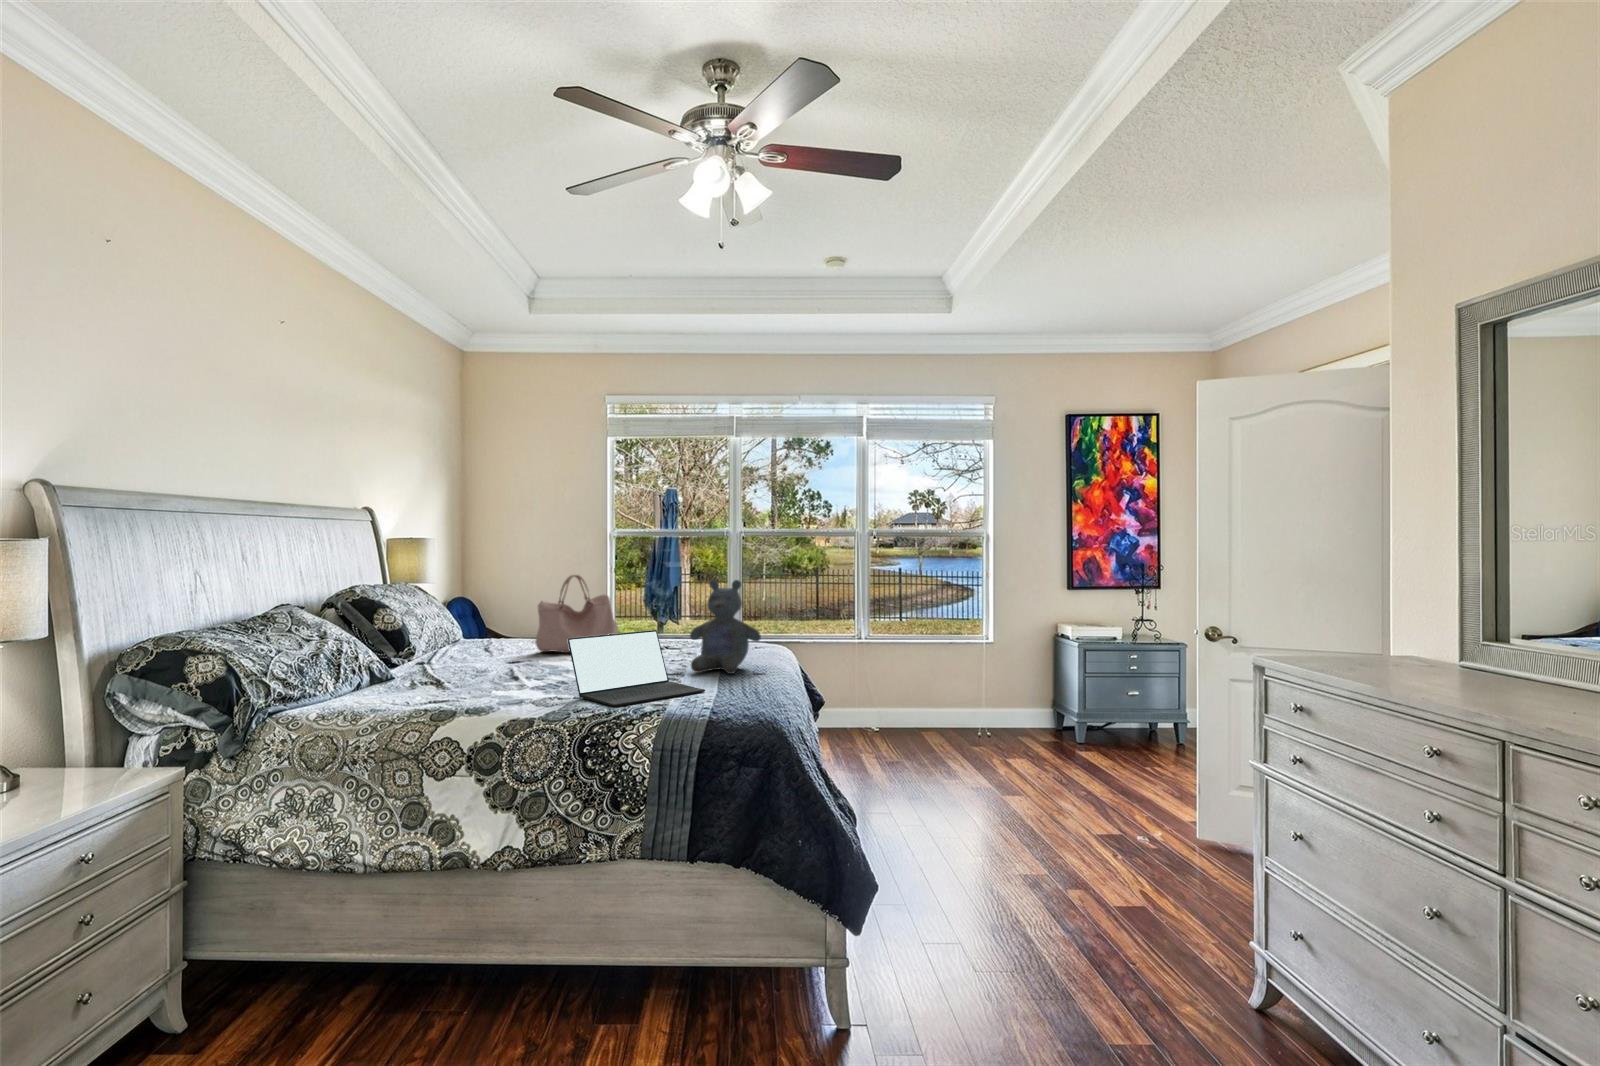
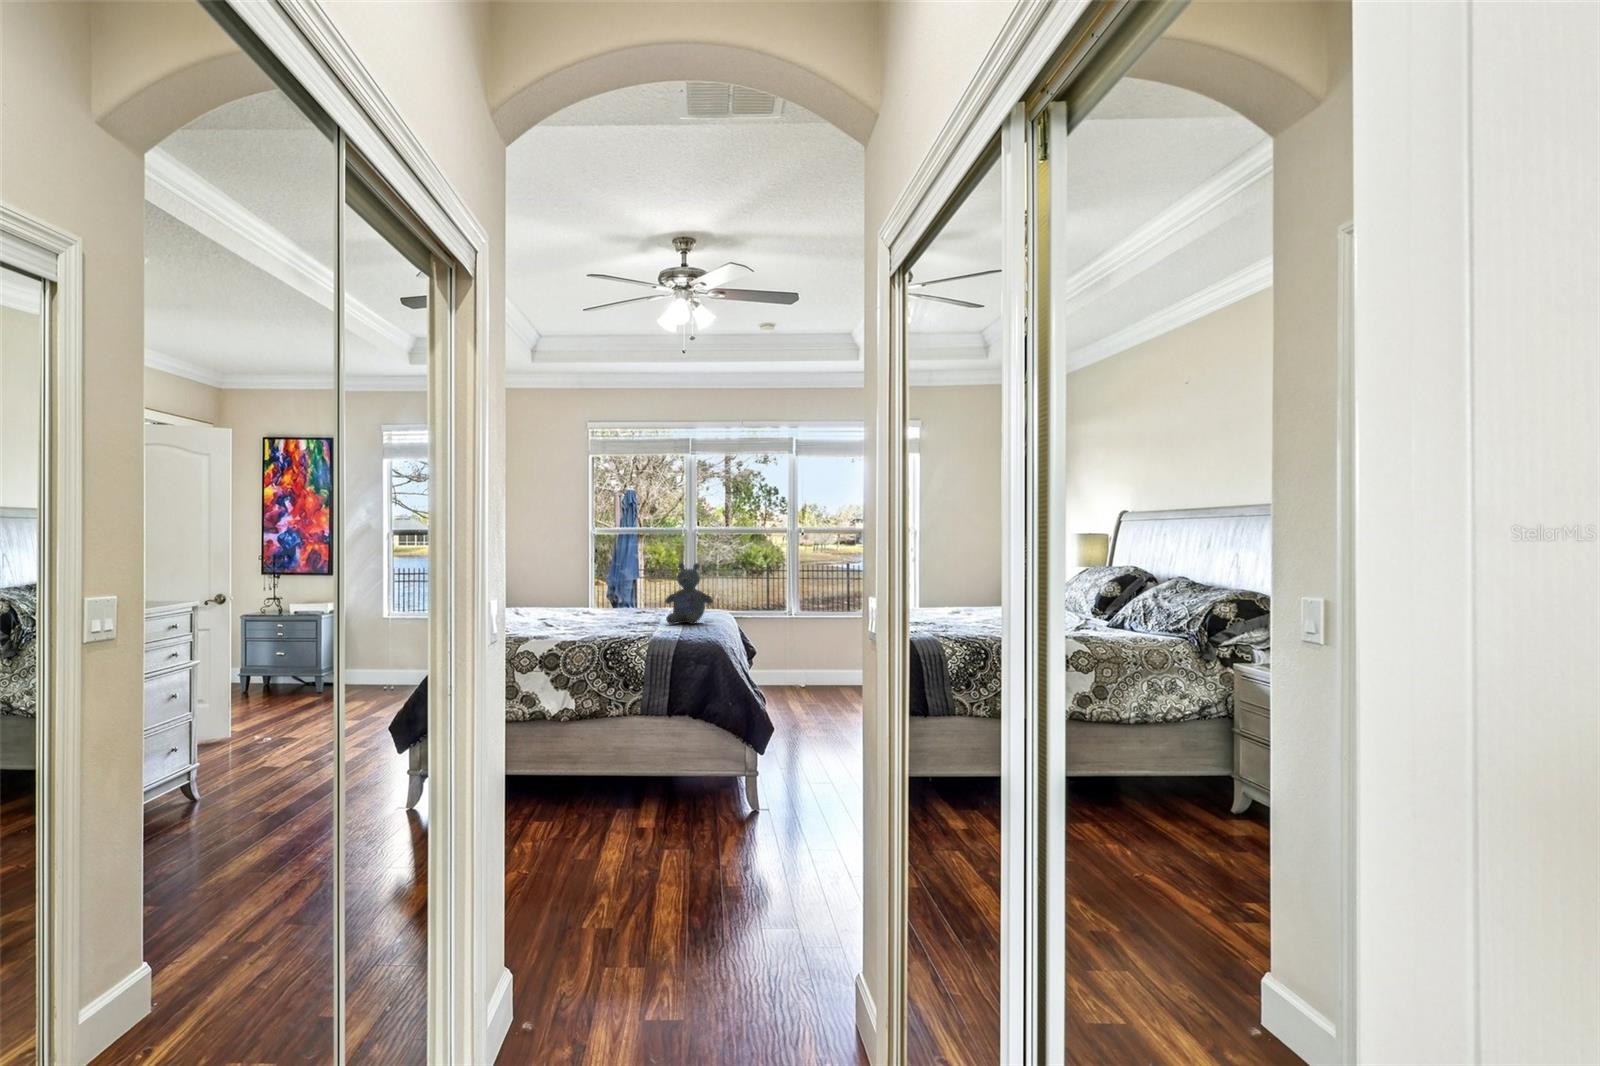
handbag: present [535,575,618,653] -> none [554,563,612,618]
laptop: present [568,630,705,707] -> none [590,594,676,635]

